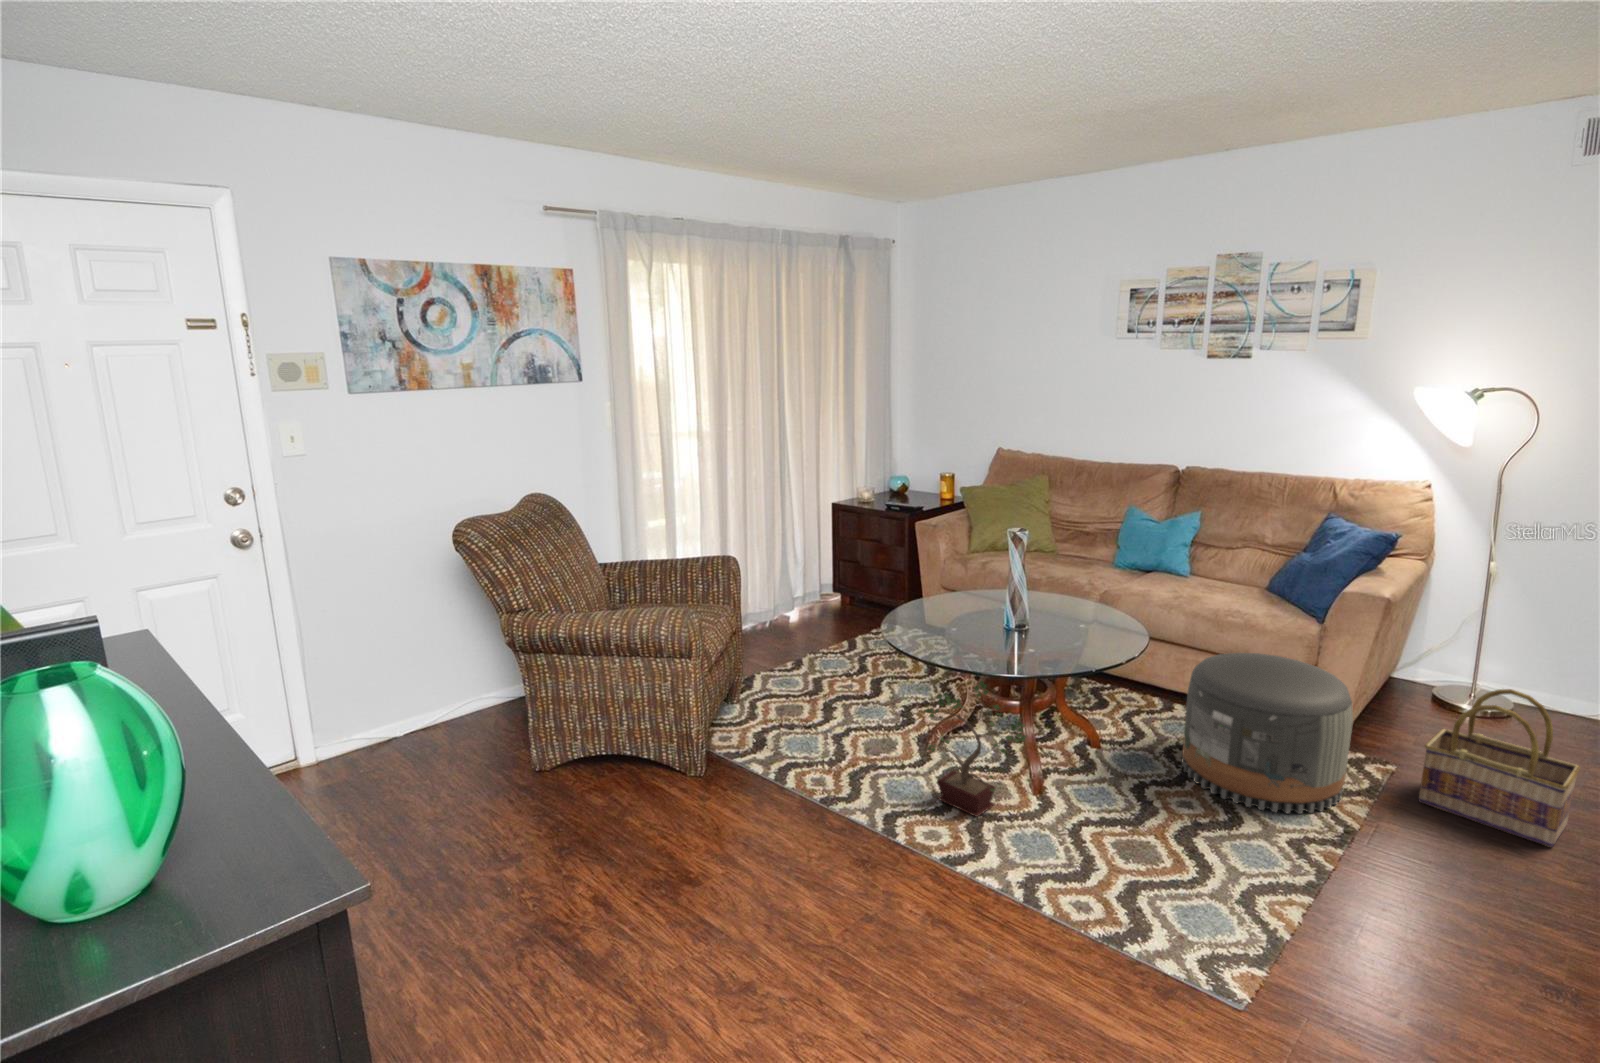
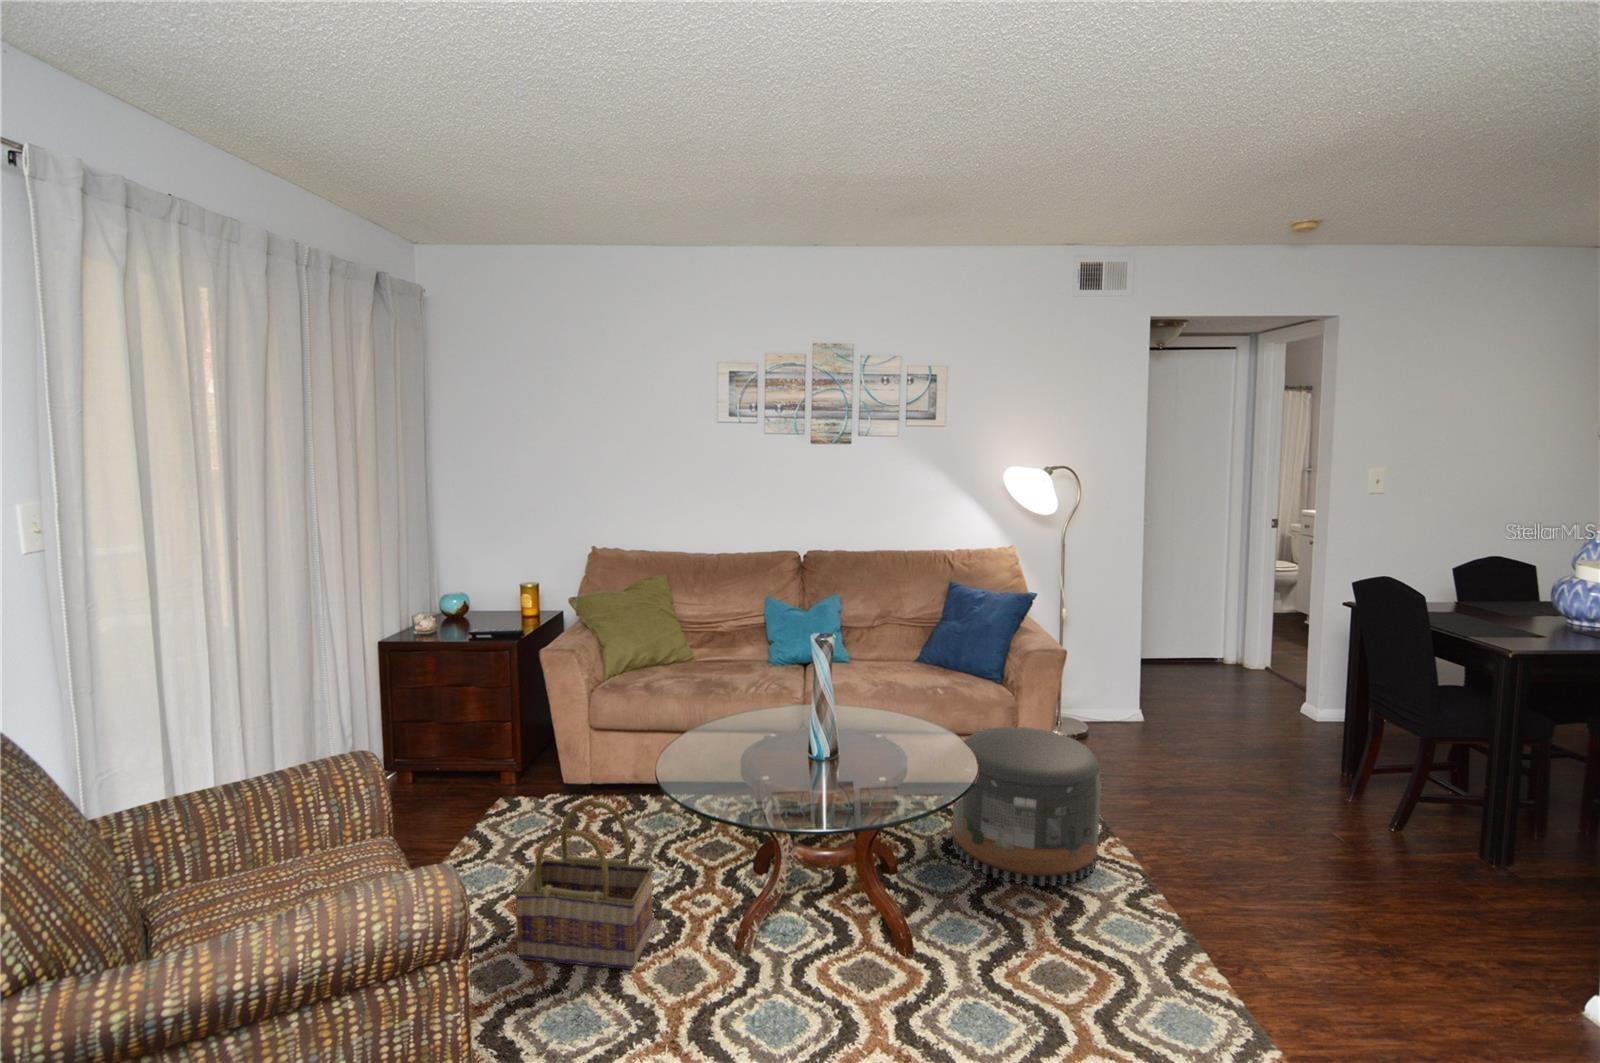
potted plant: present [926,681,1026,817] -> none [793,836,961,1018]
basket: present [1419,689,1580,847] -> present [513,800,654,969]

